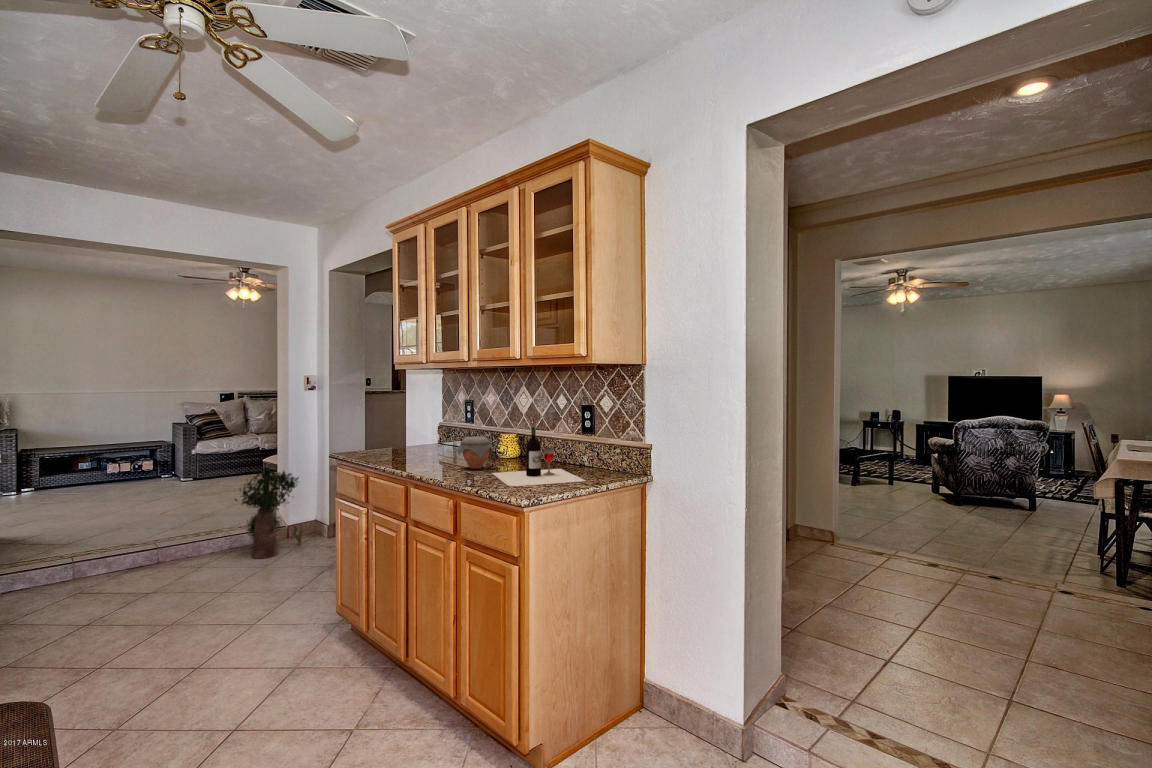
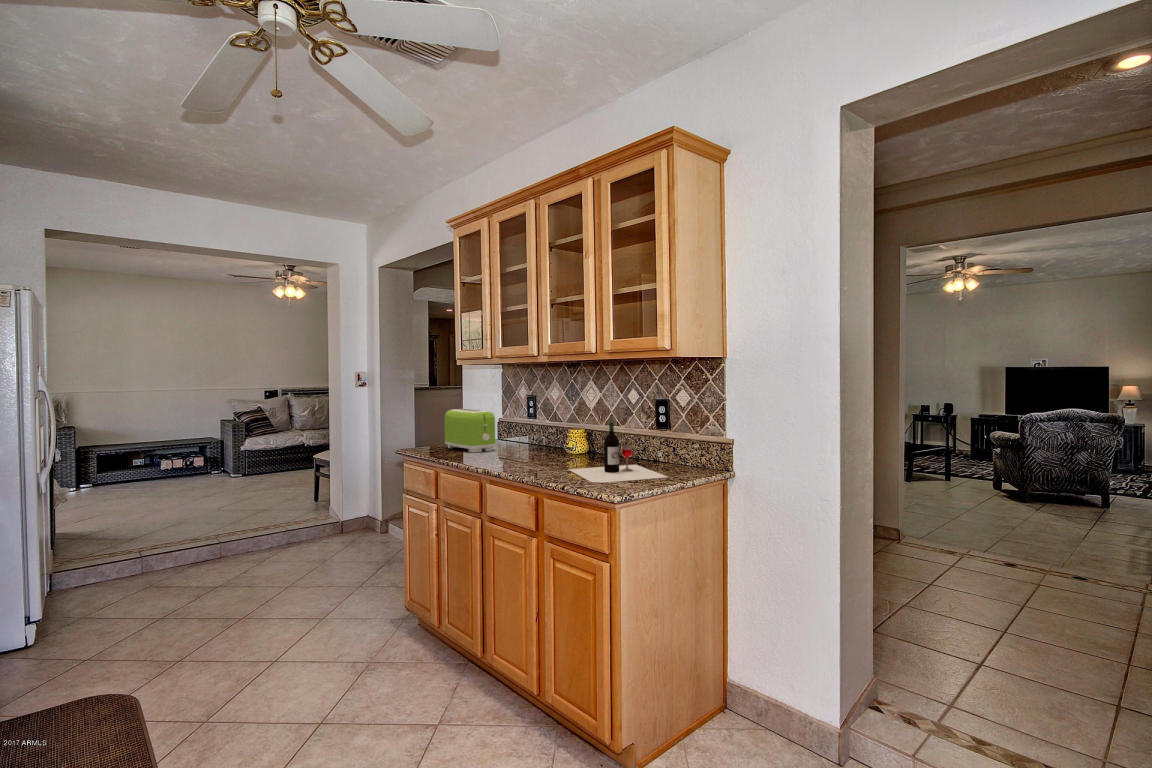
toaster: none [381,413,431,456] -> present [445,409,495,453]
jar: present [457,436,493,469] -> none [530,432,566,465]
potted plant: present [235,466,305,558] -> none [293,461,360,554]

